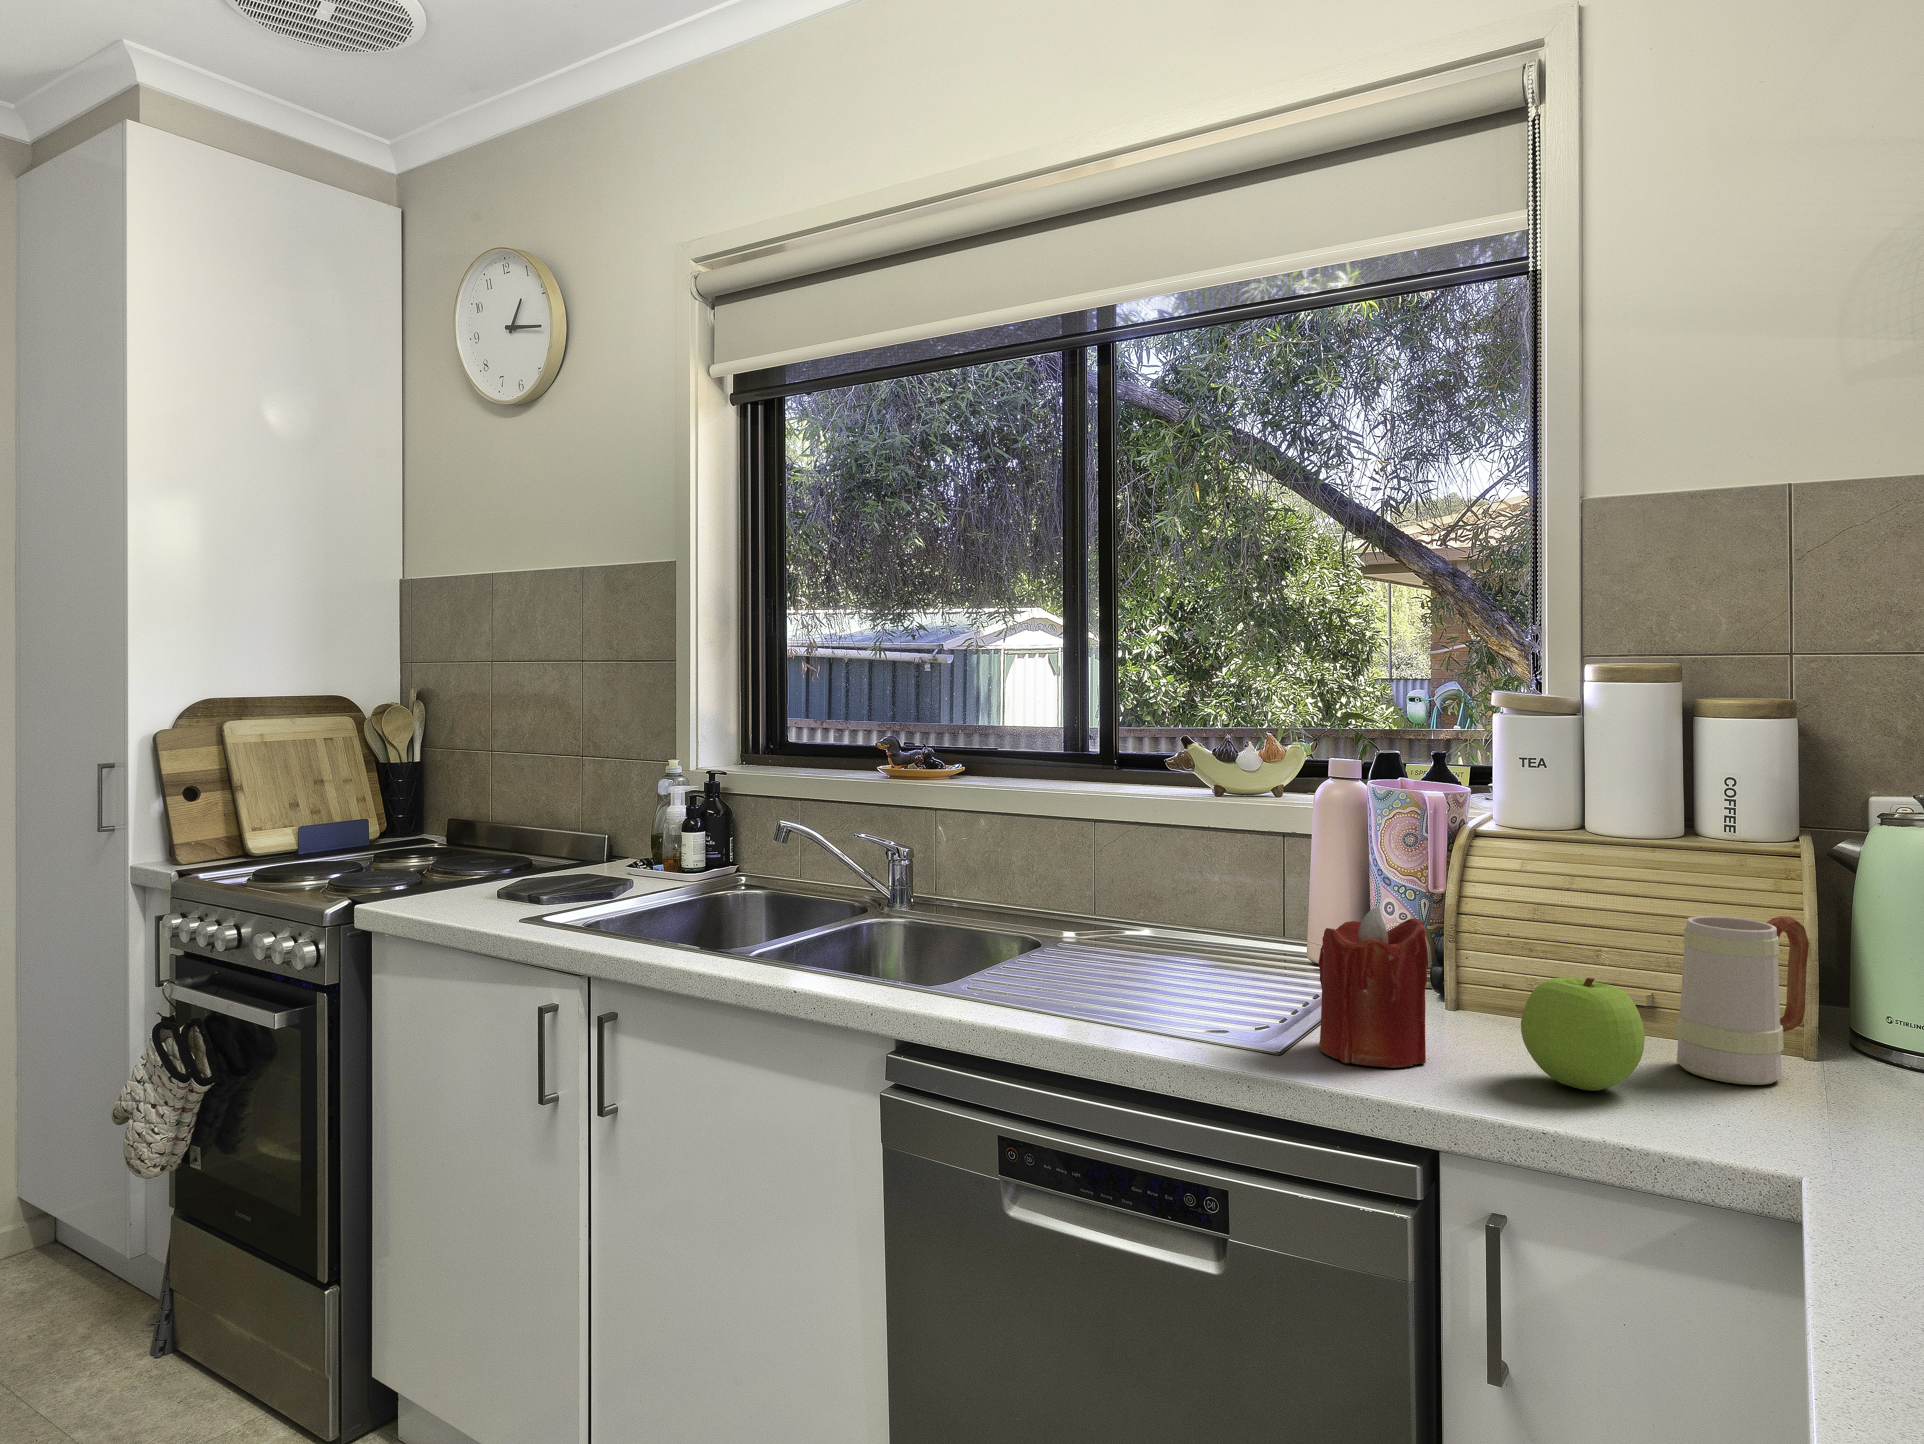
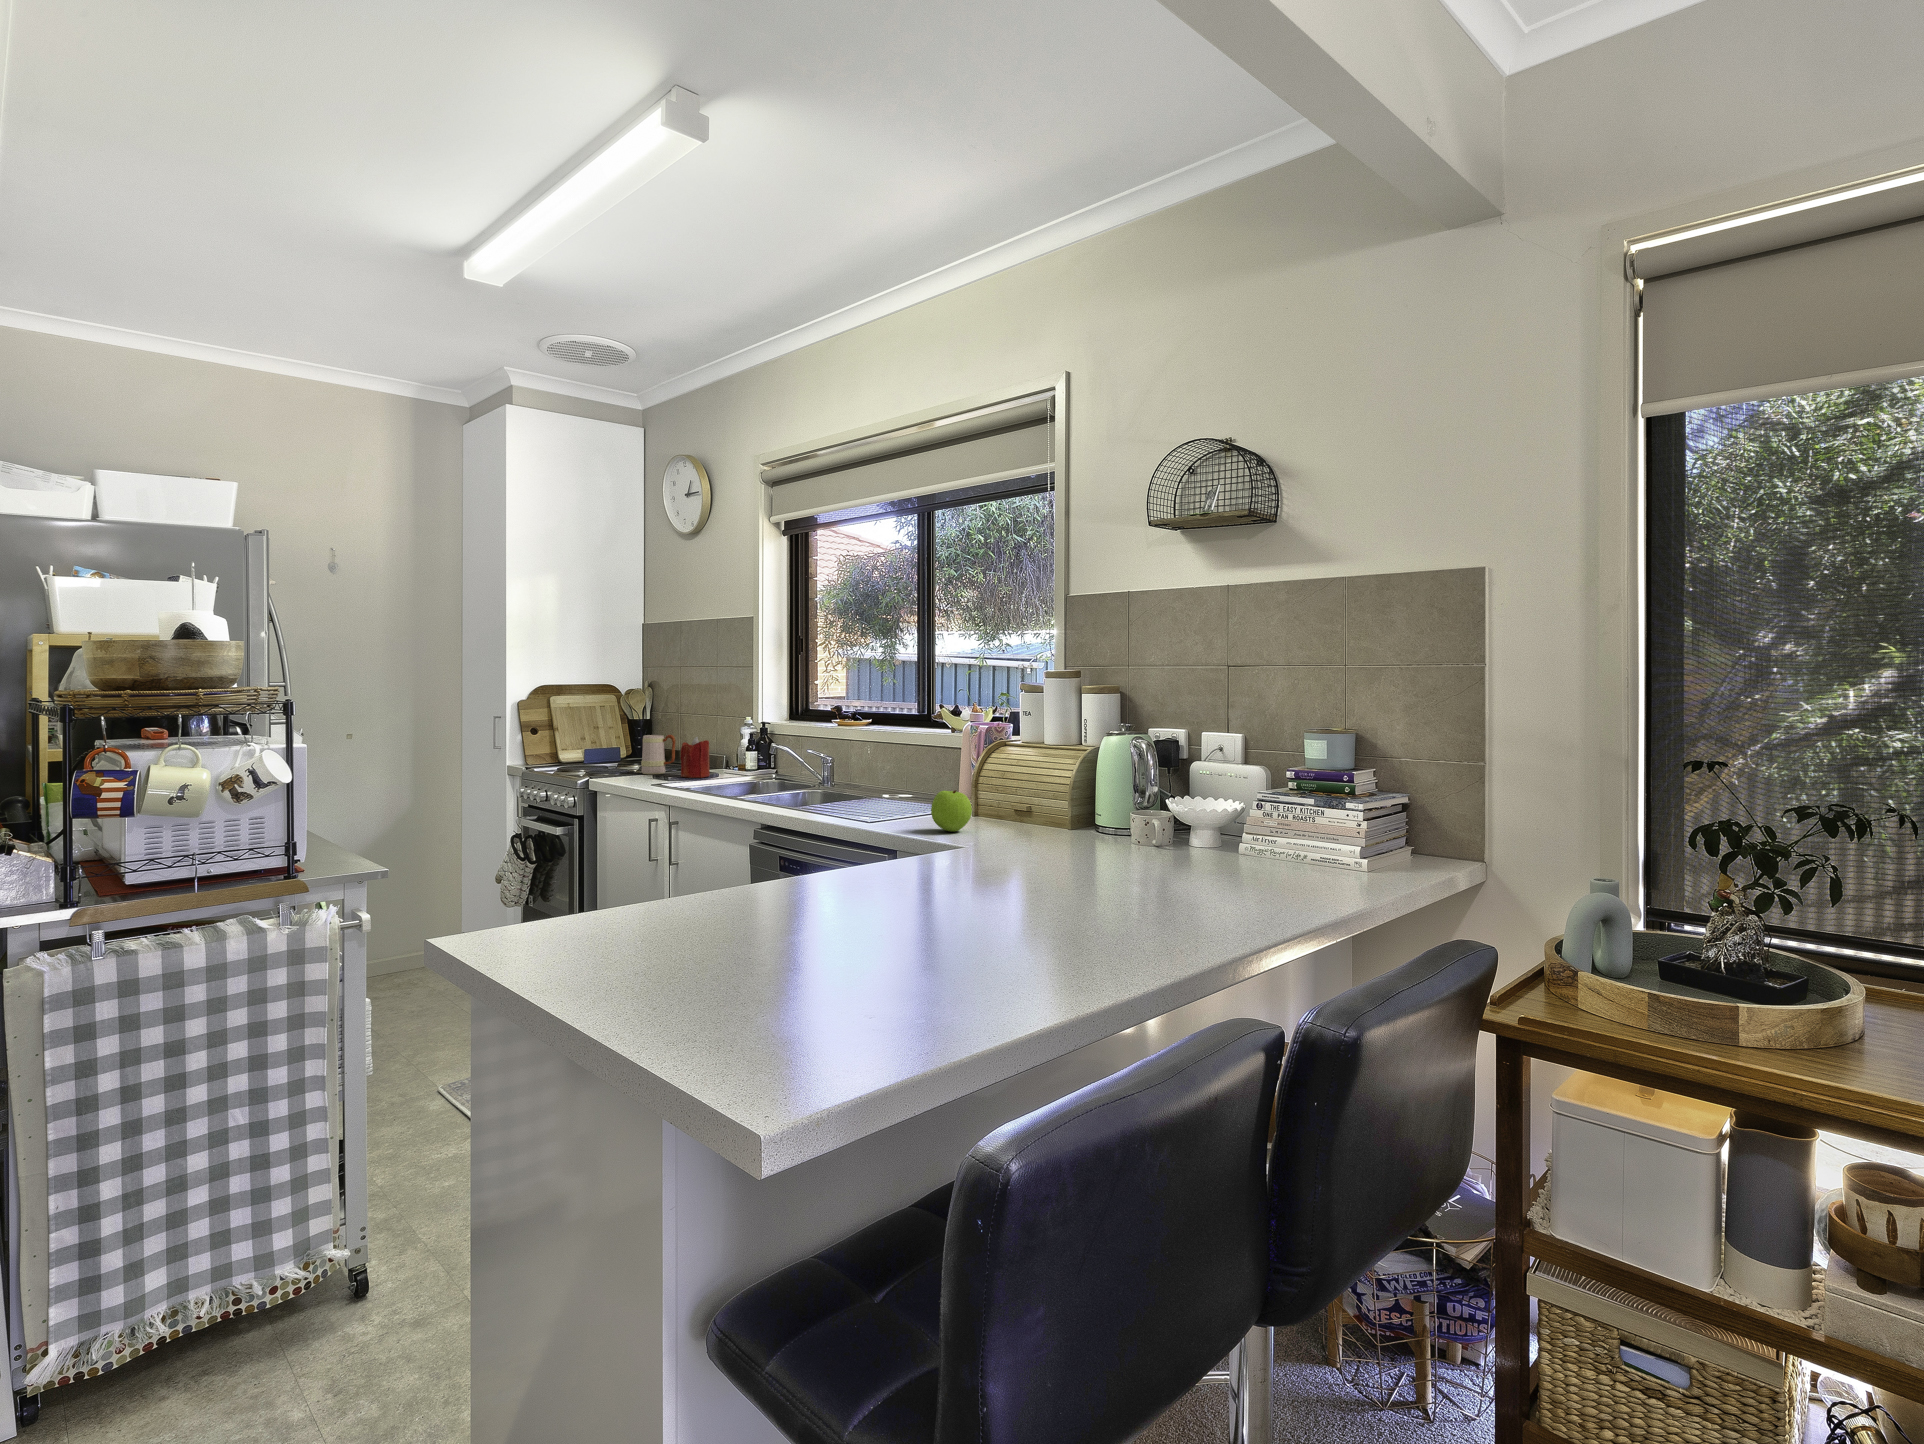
candle: present [1318,906,1427,1068] -> present [681,737,710,778]
mug: present [1676,916,1809,1085] -> present [641,735,676,774]

